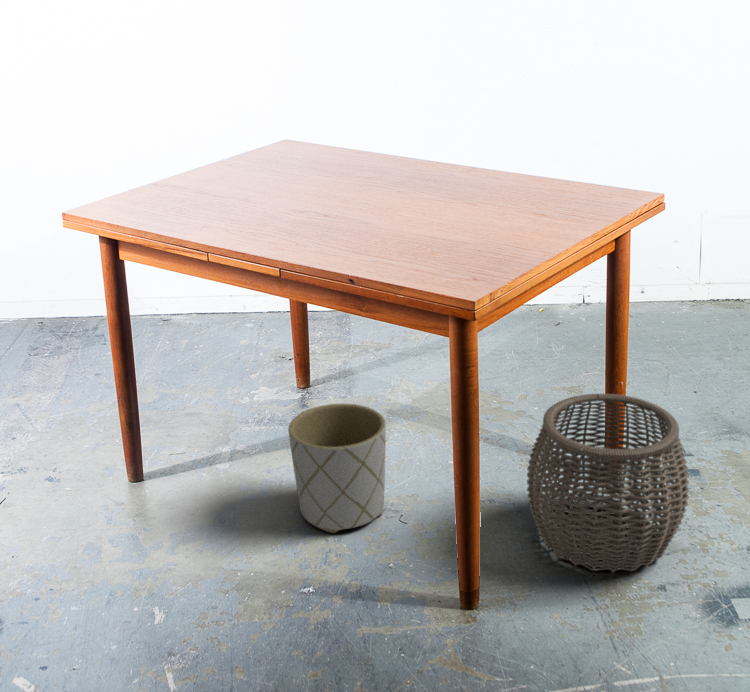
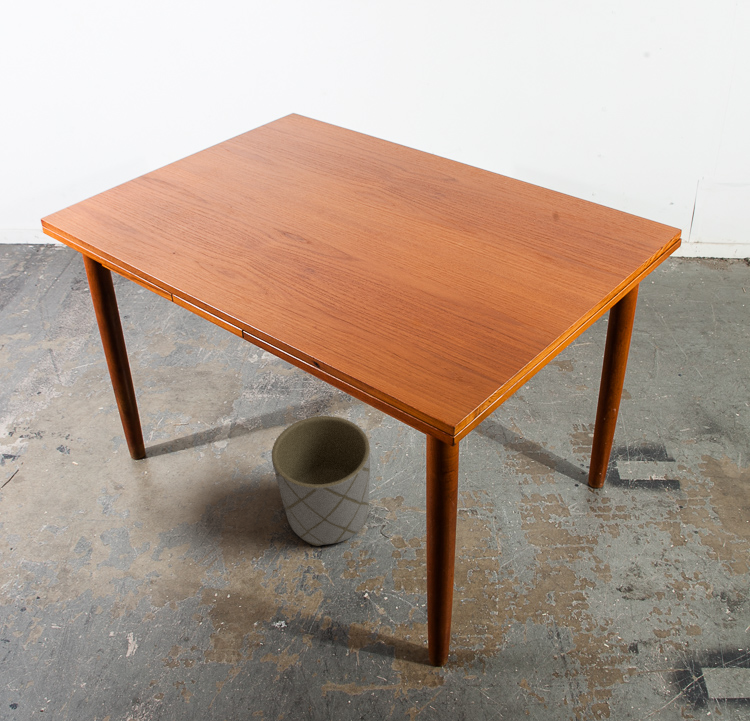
woven basket: present [527,394,689,573] -> none [507,438,676,626]

